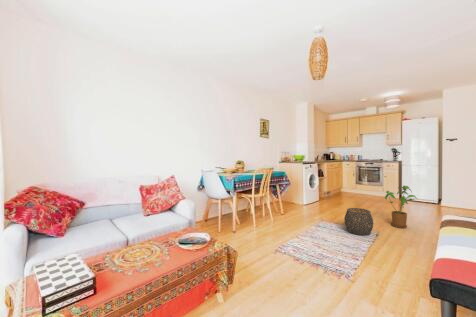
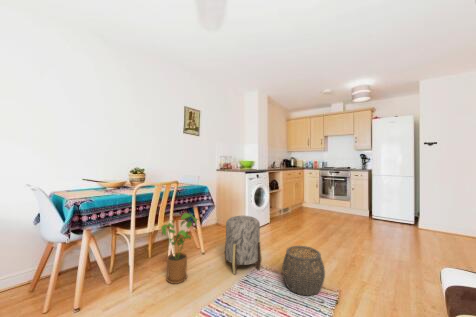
house plant: present [385,186,416,228] -> present [162,213,198,284]
ottoman: none [300,191,327,226] -> present [225,216,262,274]

